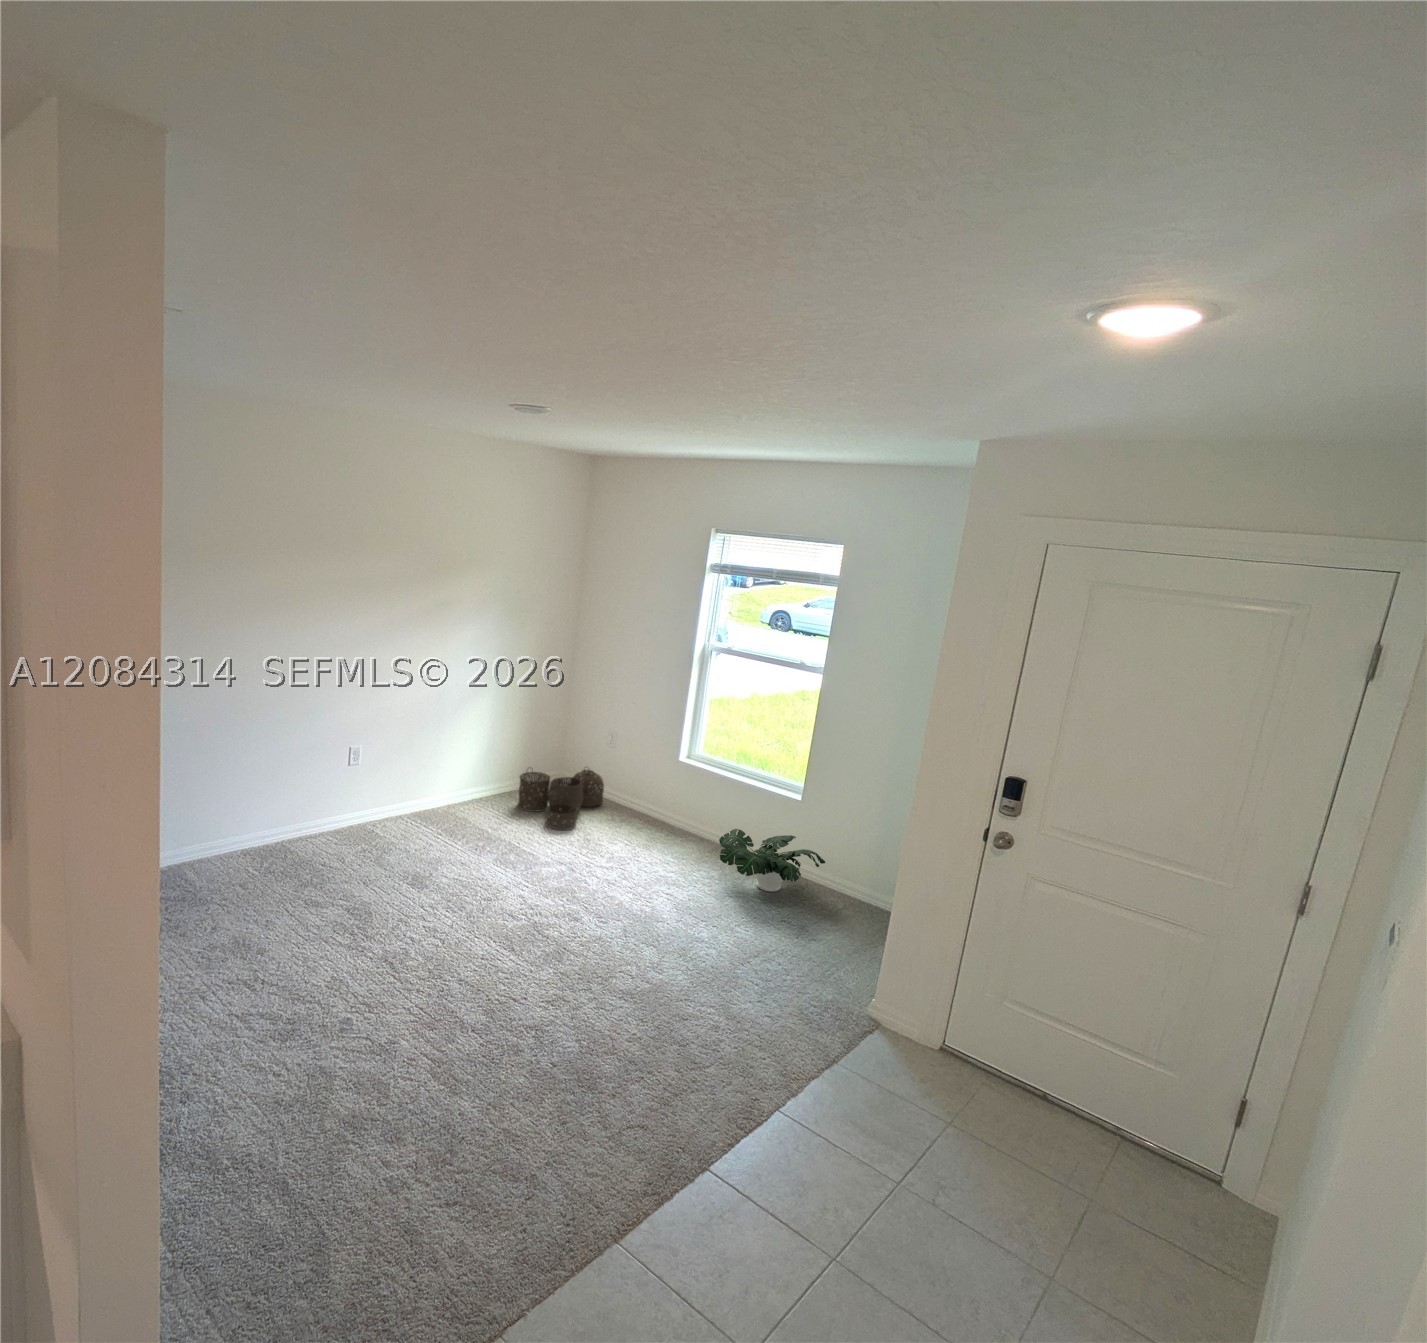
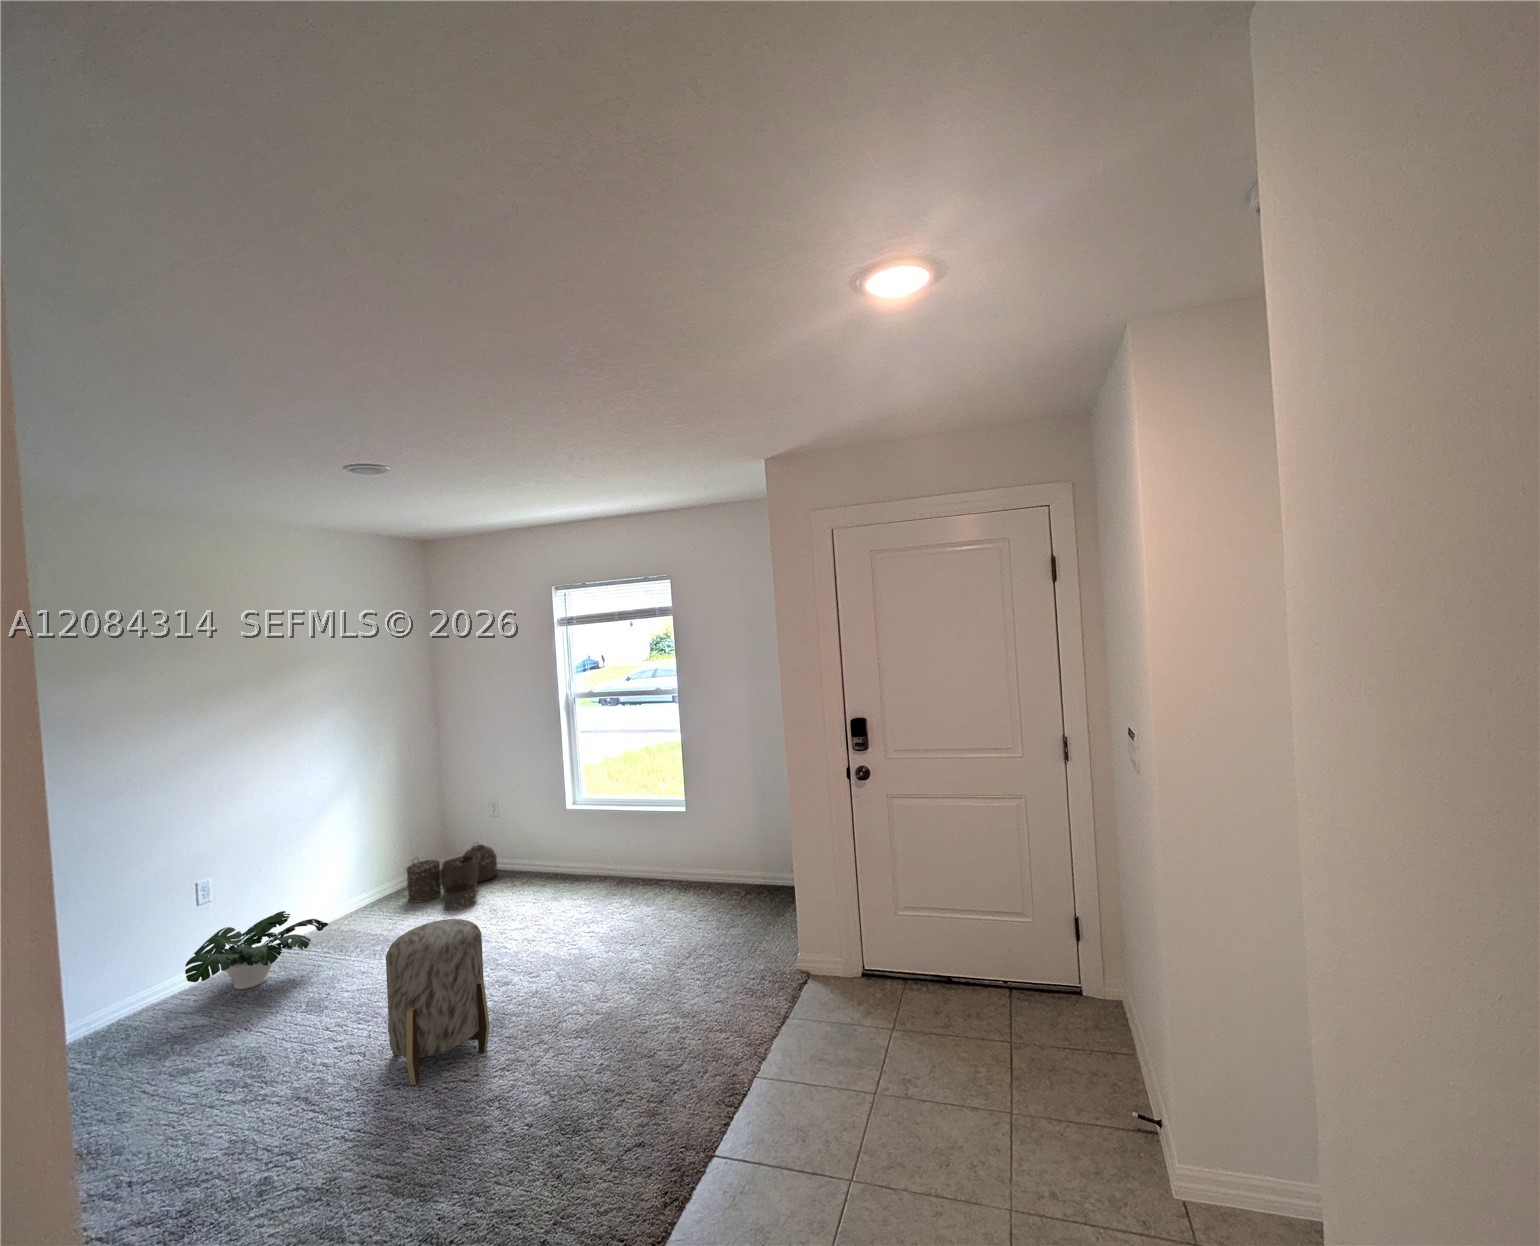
potted plant: present [719,829,825,892] -> present [185,911,328,989]
ottoman: none [461,846,552,987] -> present [386,919,489,1085]

